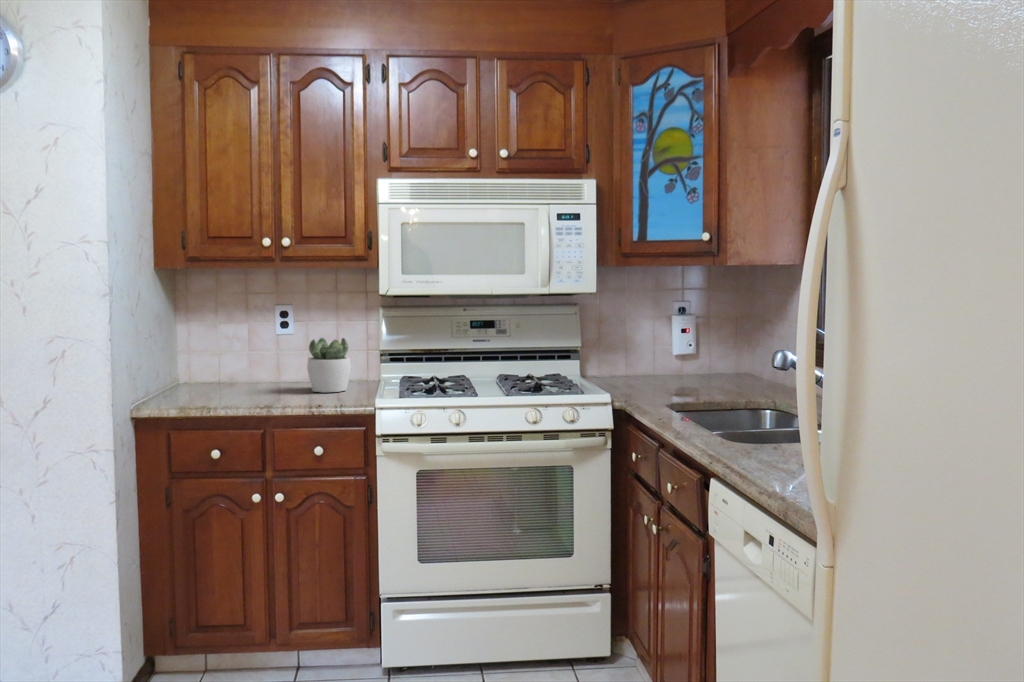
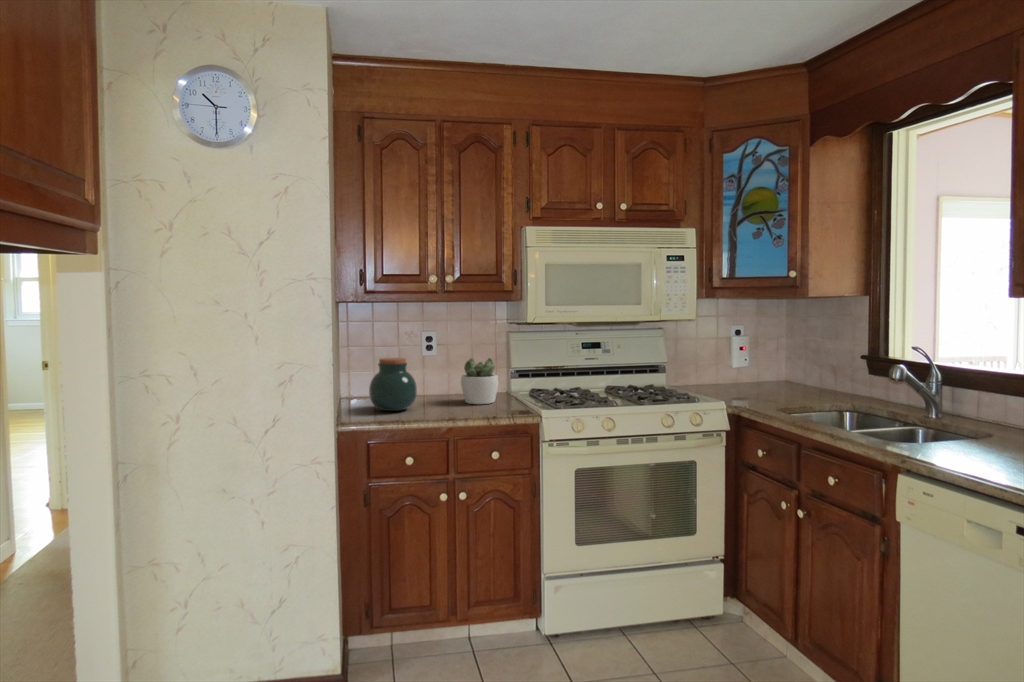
jar: none [188,335,247,397] -> present [369,358,417,411]

